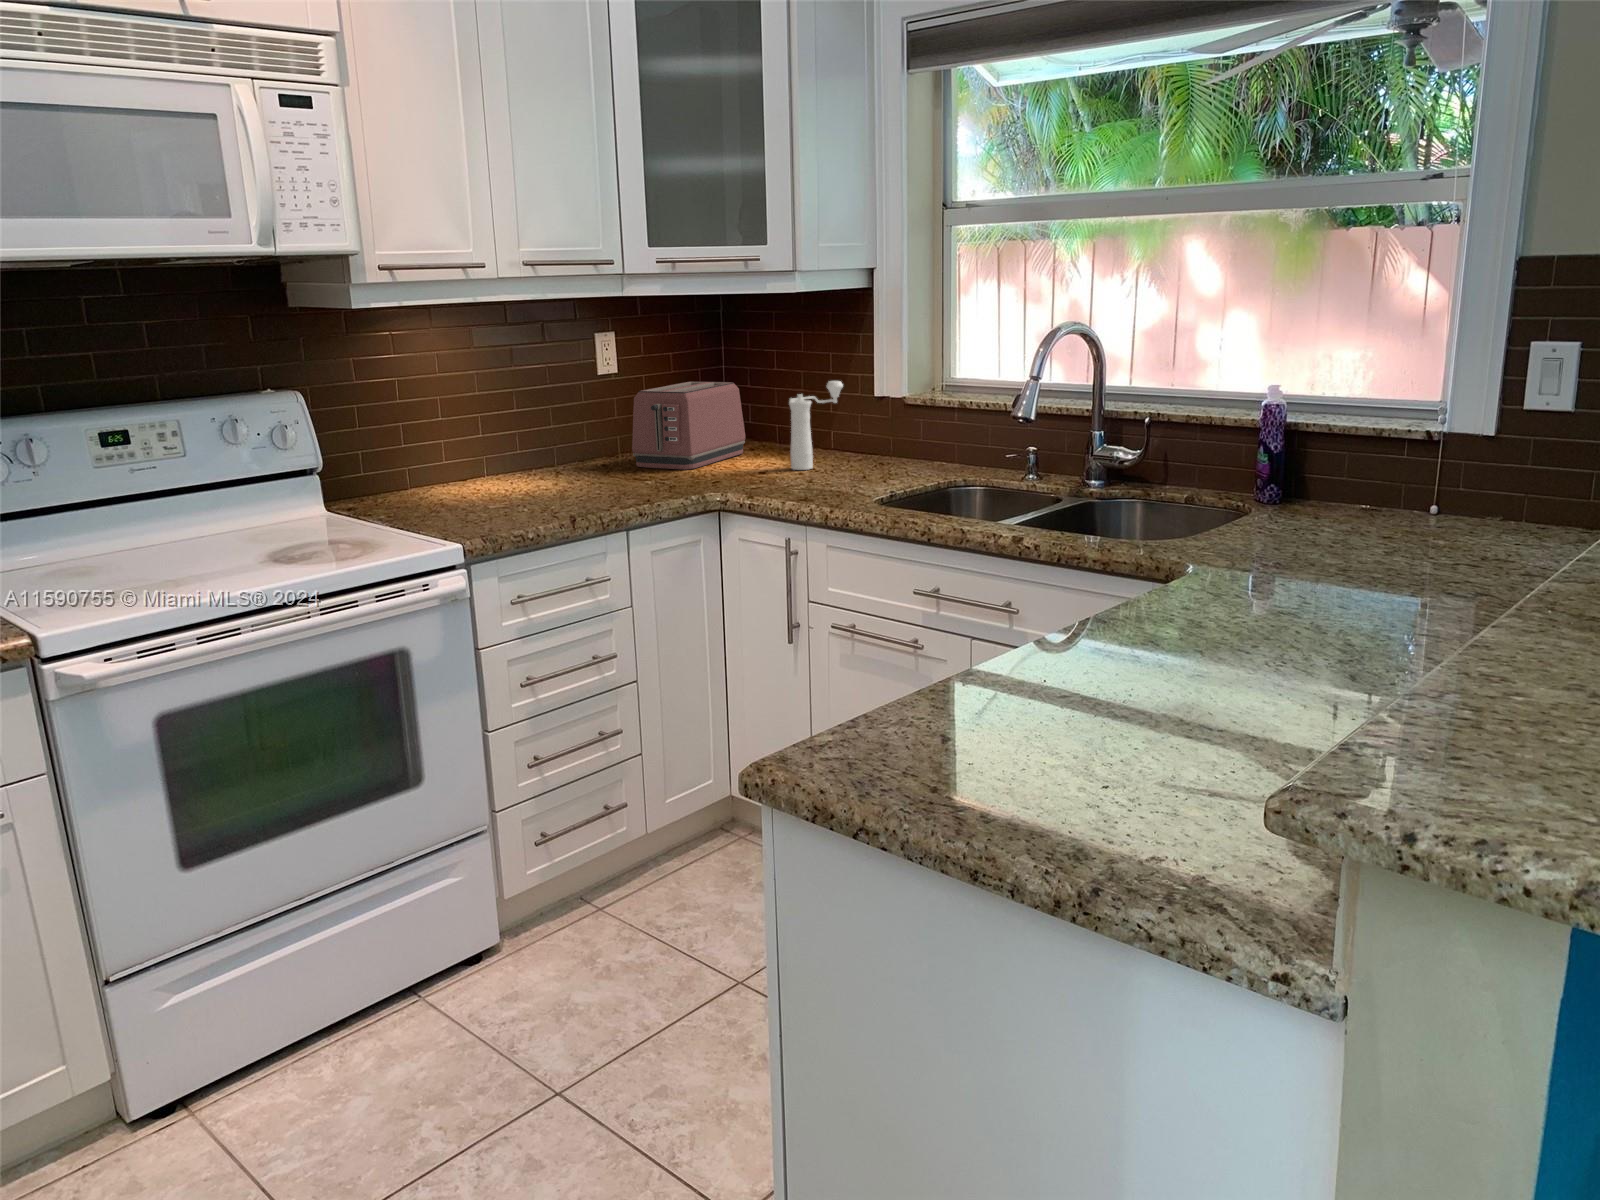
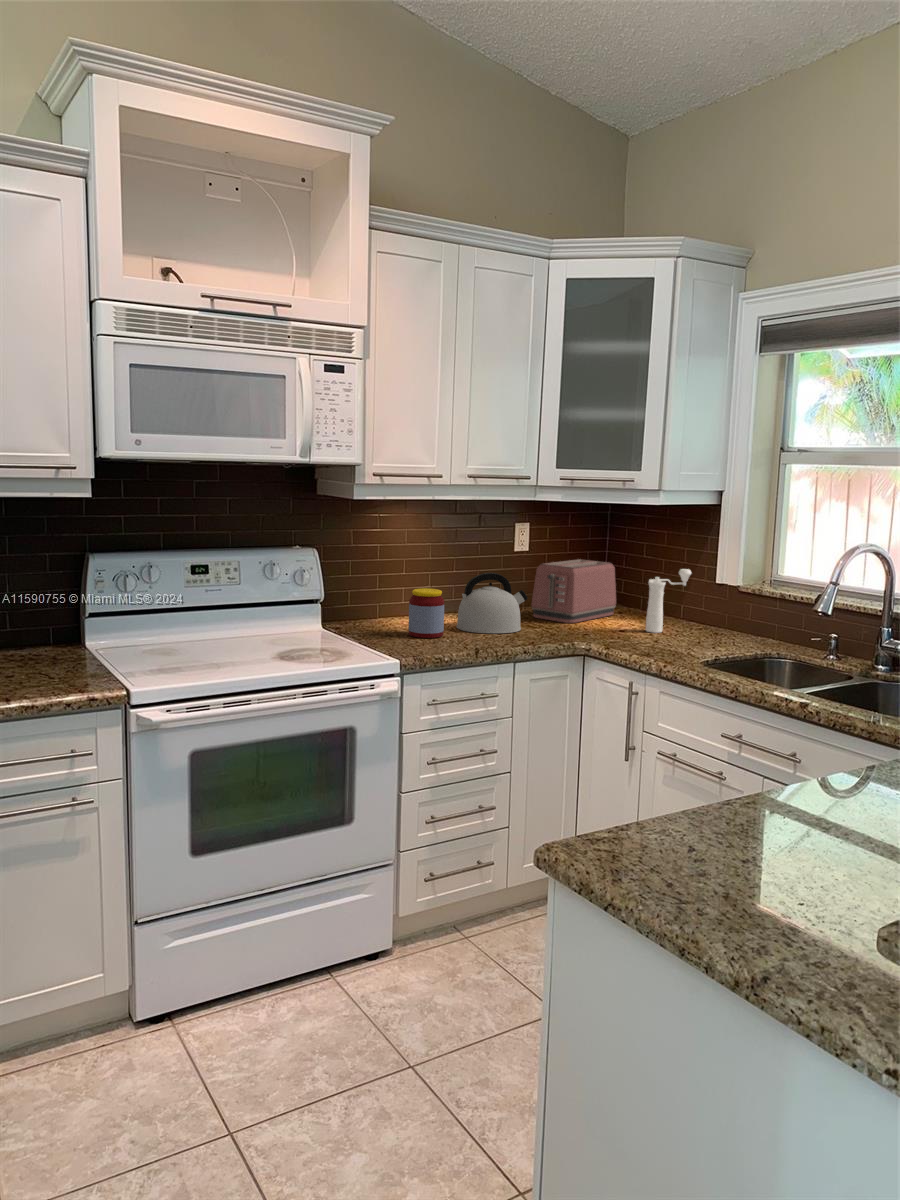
kettle: none [532,408,629,494] -> present [456,573,528,633]
jar: none [460,437,517,509] -> present [408,588,444,638]

